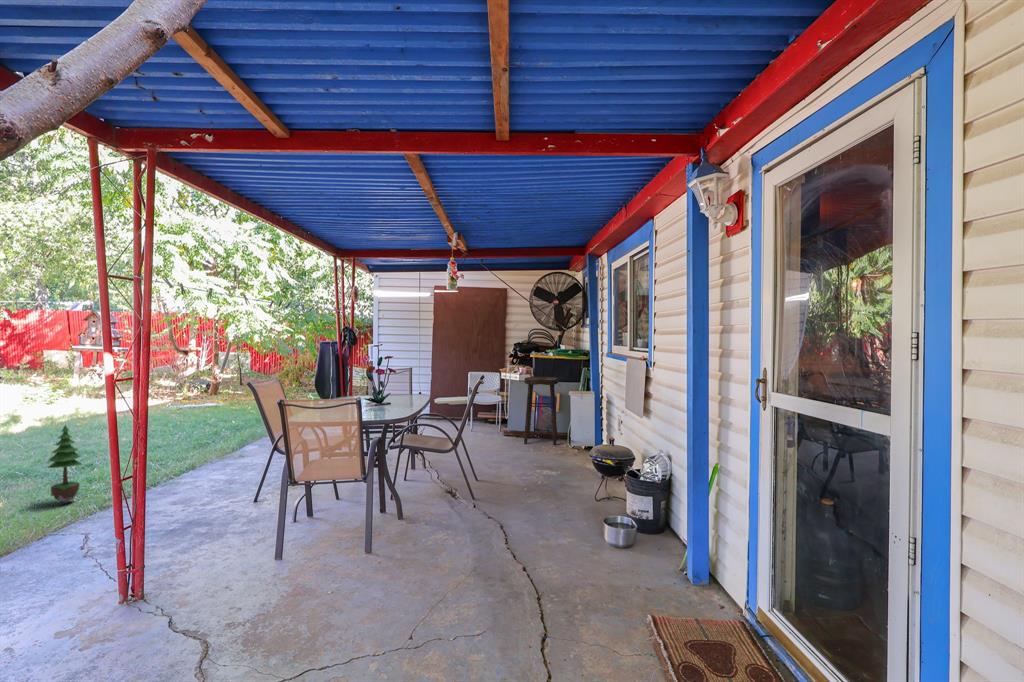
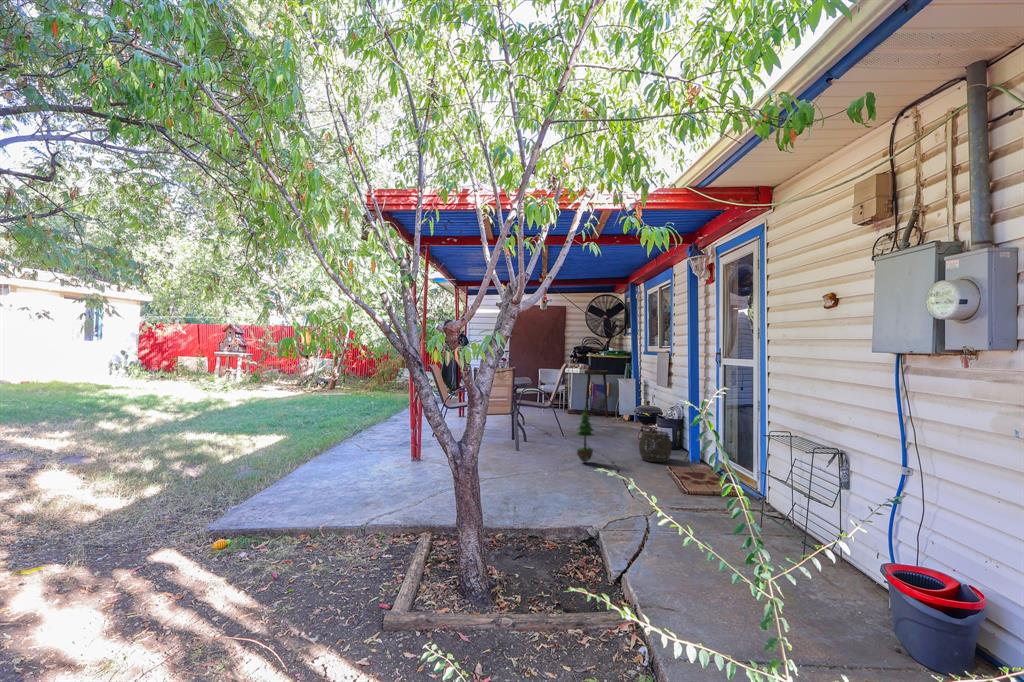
potted tree: present [48,425,82,503] -> present [576,407,594,462]
woven basket: none [592,516,656,588] -> present [639,431,672,462]

